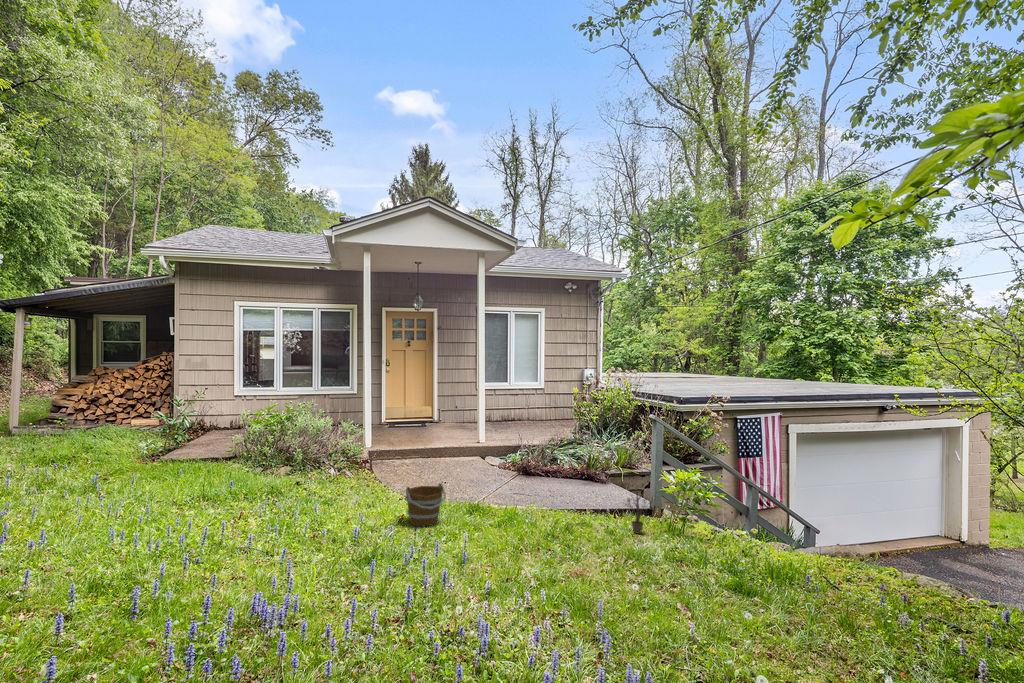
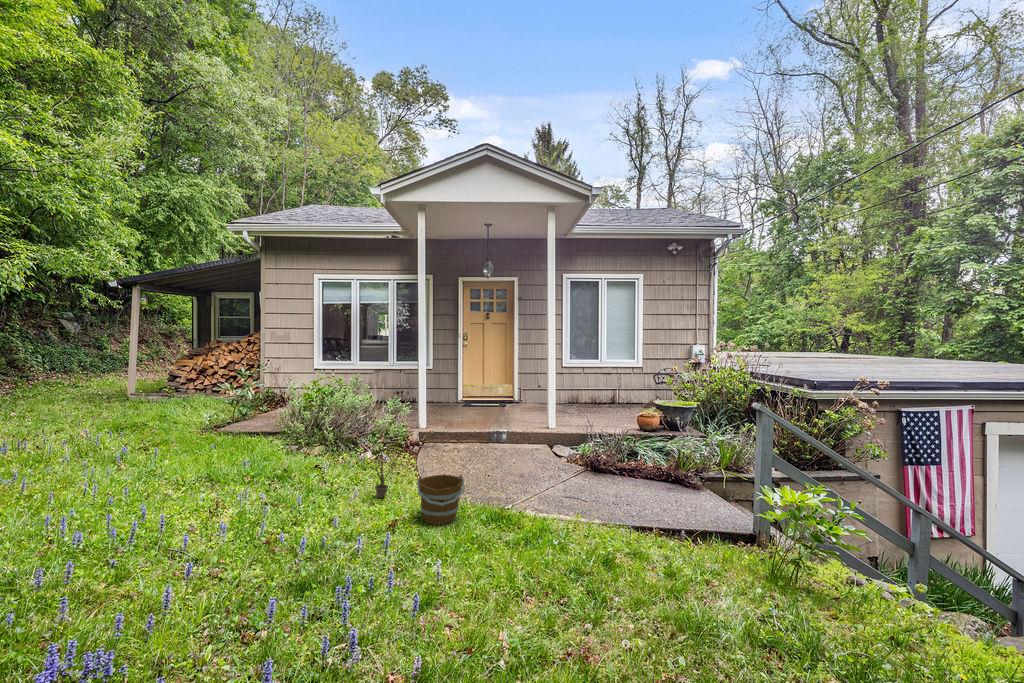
decorative plant: present [625,490,651,533] -> present [370,453,396,498]

